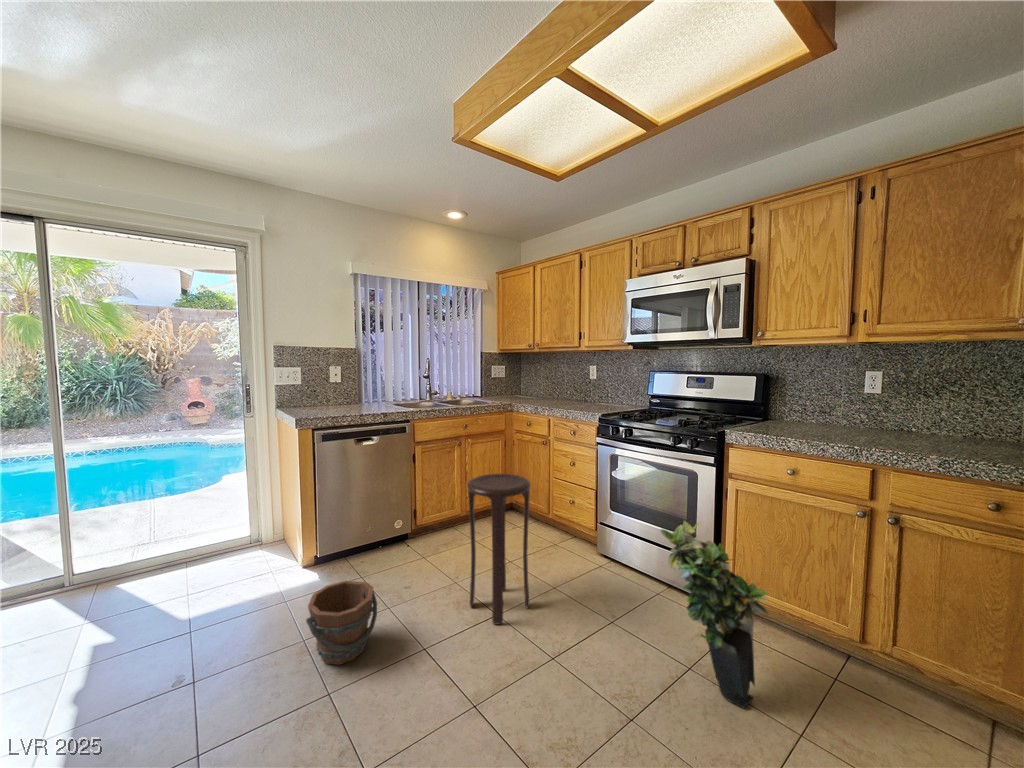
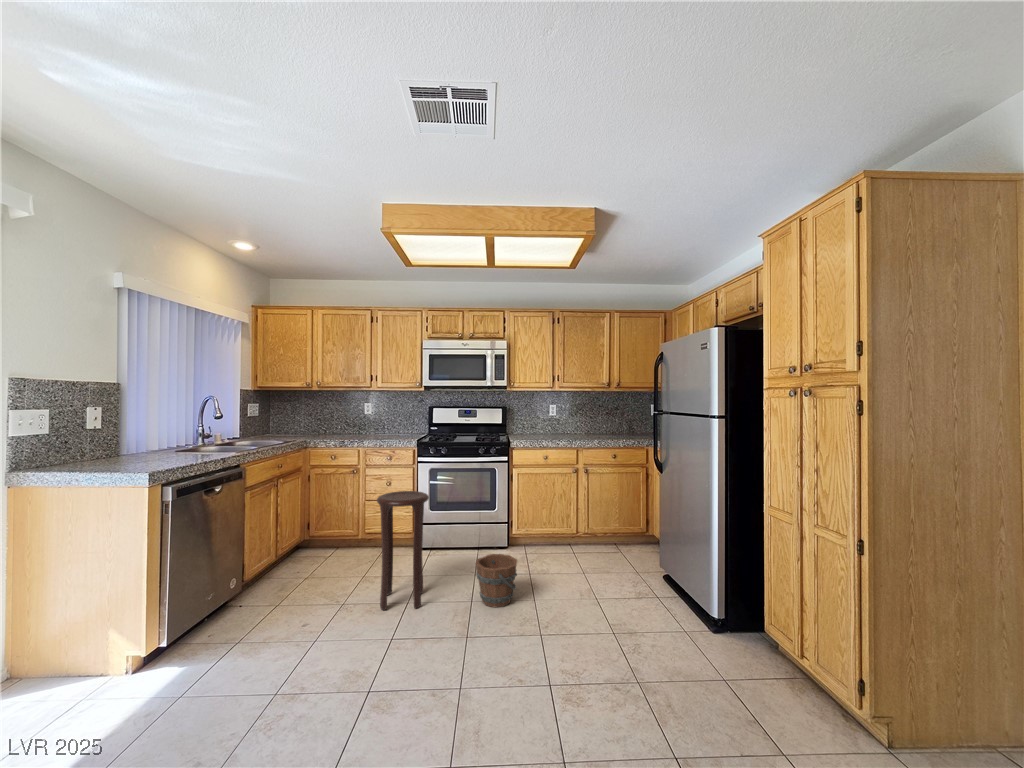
potted plant: present [660,521,768,708] -> none [519,489,569,577]
bucket: present [306,581,377,665] -> present [475,554,517,608]

